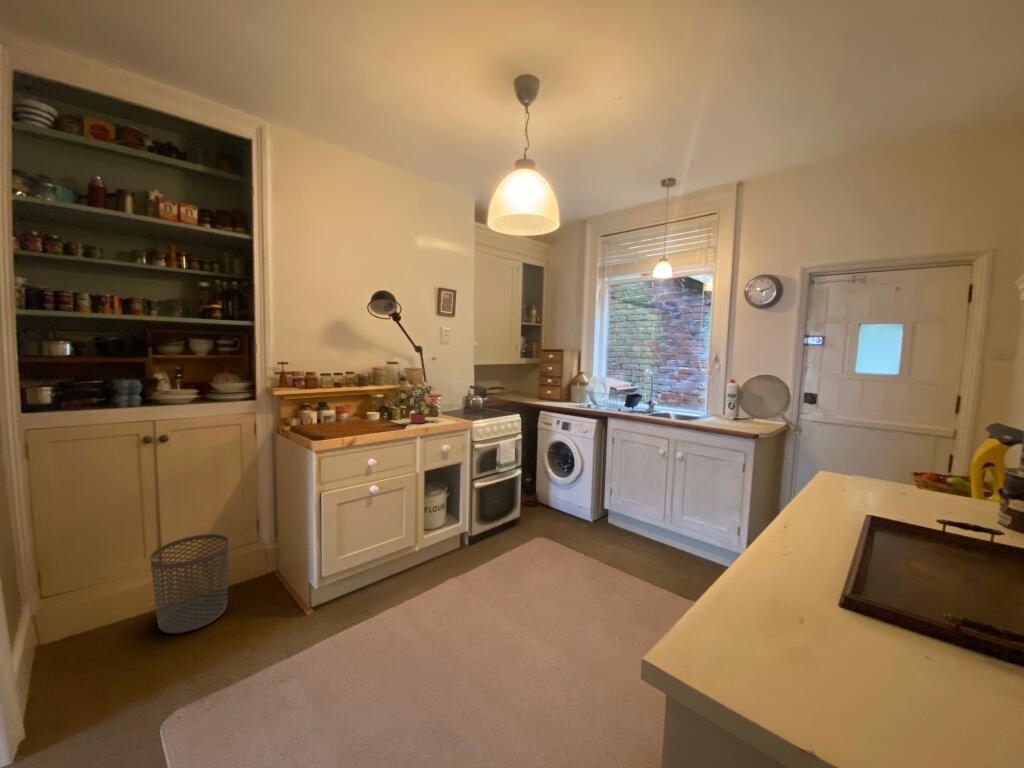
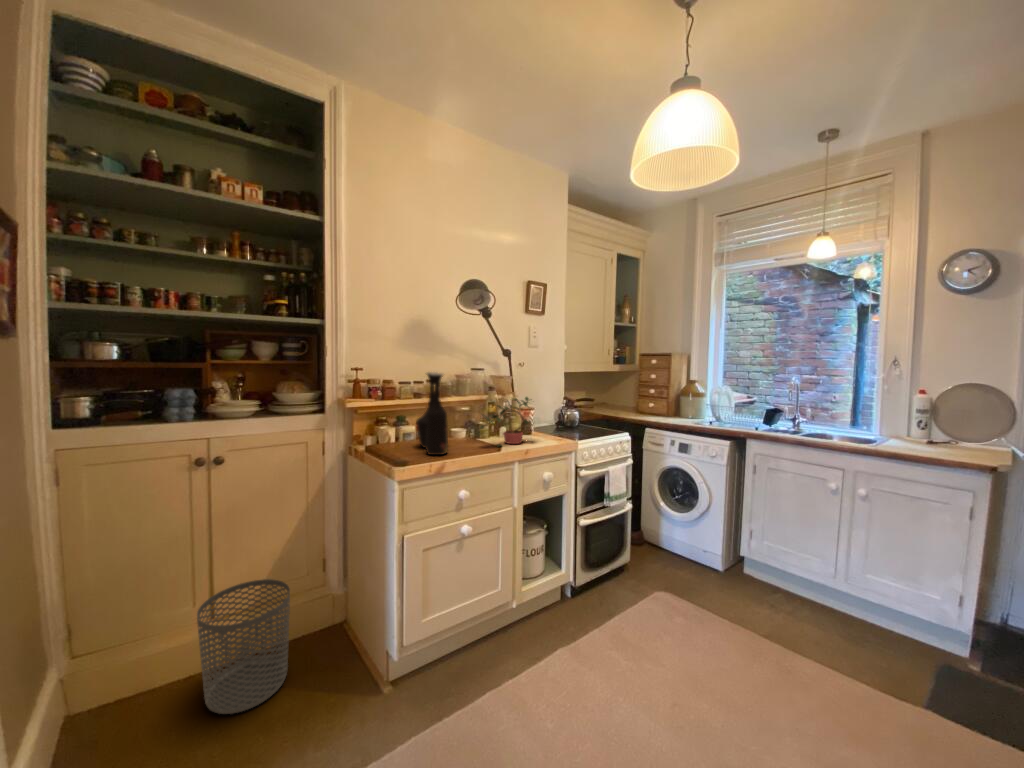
vase: none [335,366,362,432] -> present [416,372,448,455]

